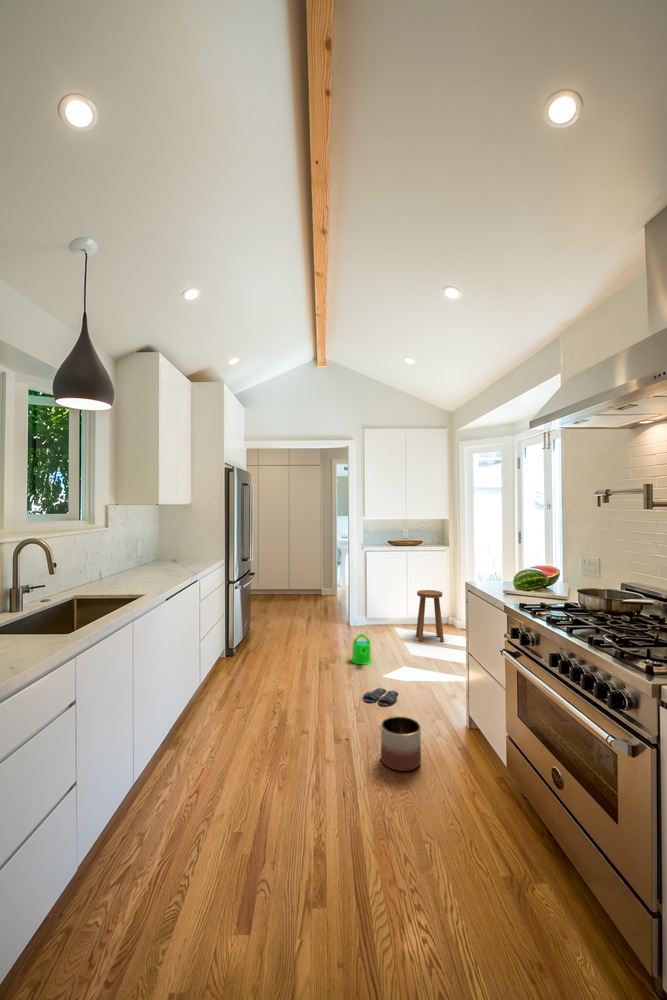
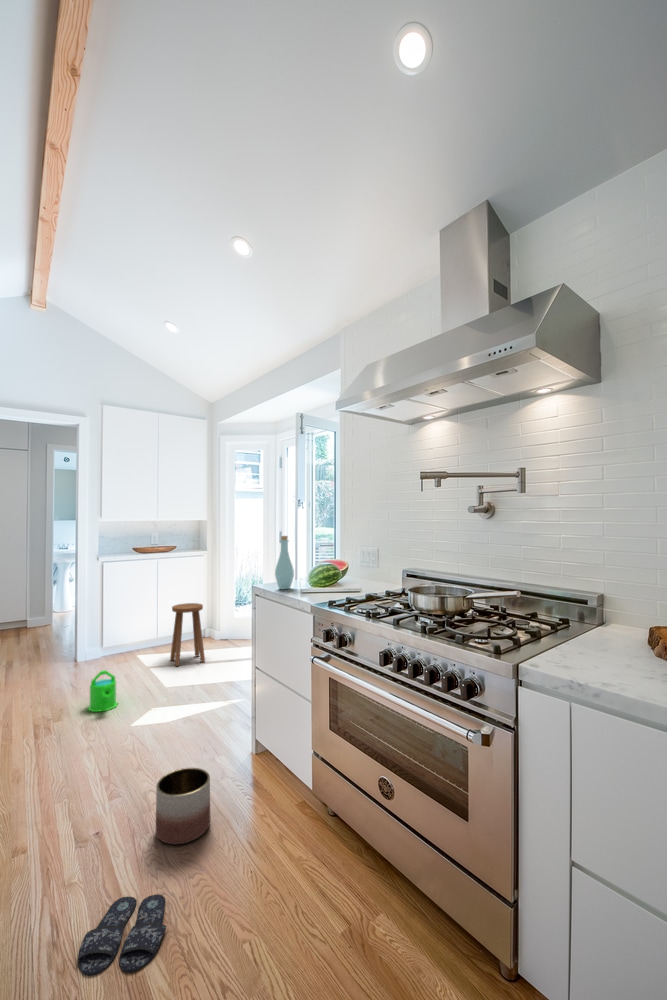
bottle: none [484,541,501,588] -> present [275,536,294,589]
slippers: present [363,688,398,706] -> present [78,895,167,976]

